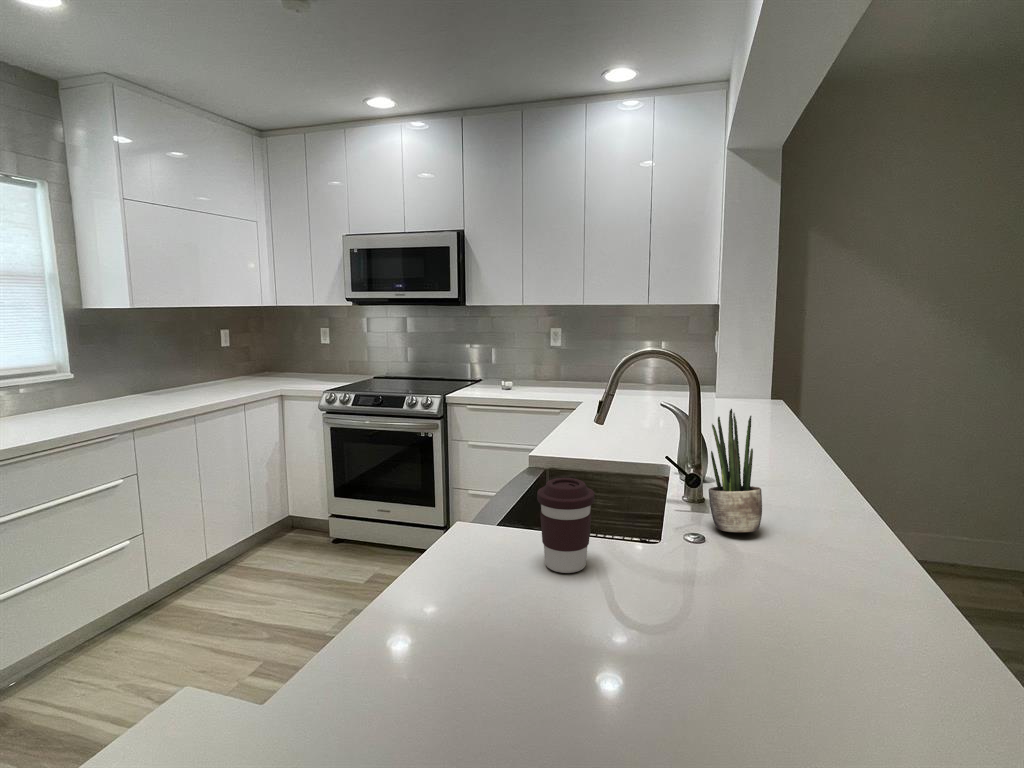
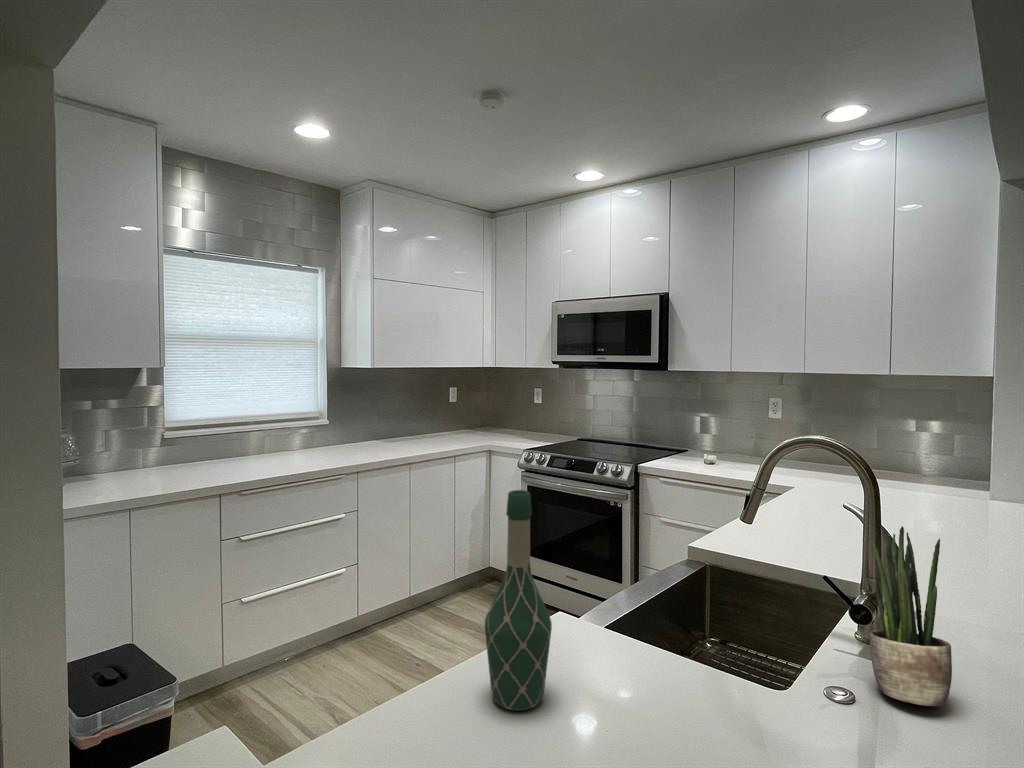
wine bottle: none [438,406,498,598] -> present [485,490,552,710]
coffee cup: present [537,478,595,573] -> none [610,585,680,706]

